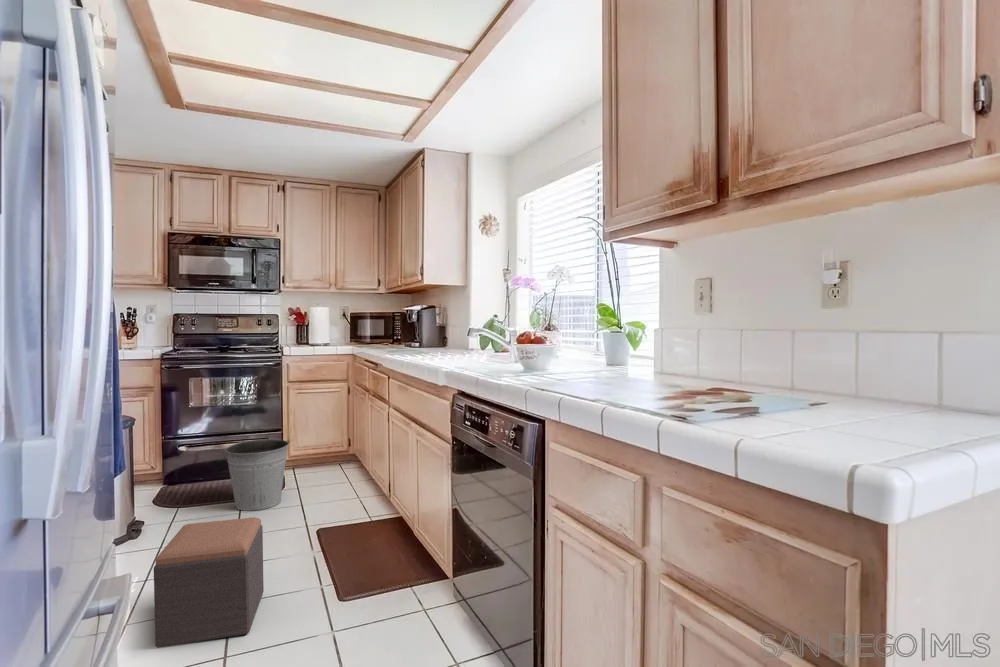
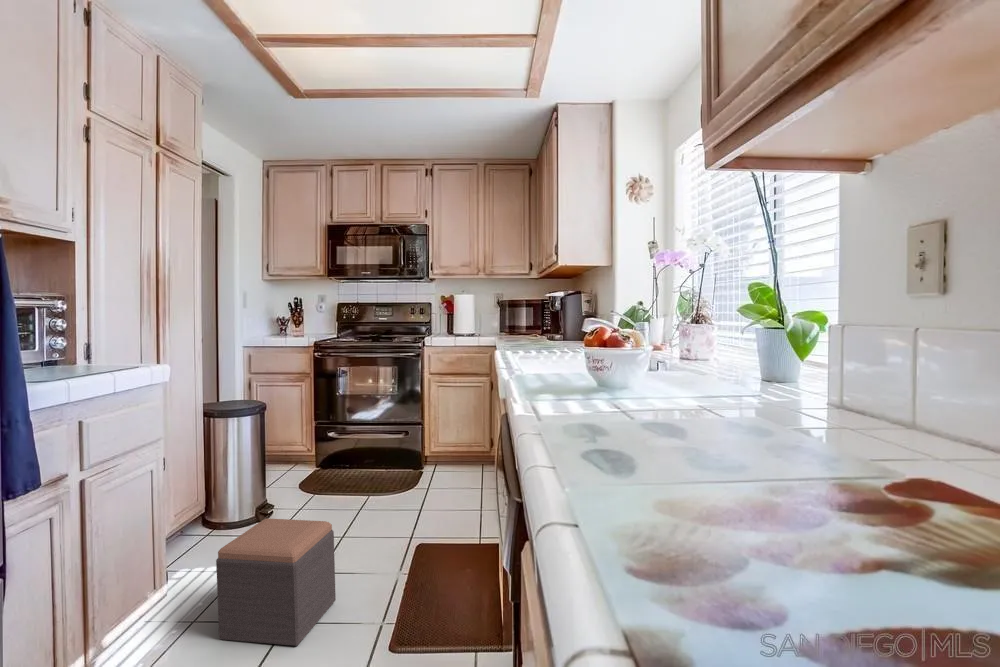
bucket: present [223,439,290,511] -> none [351,434,417,507]

